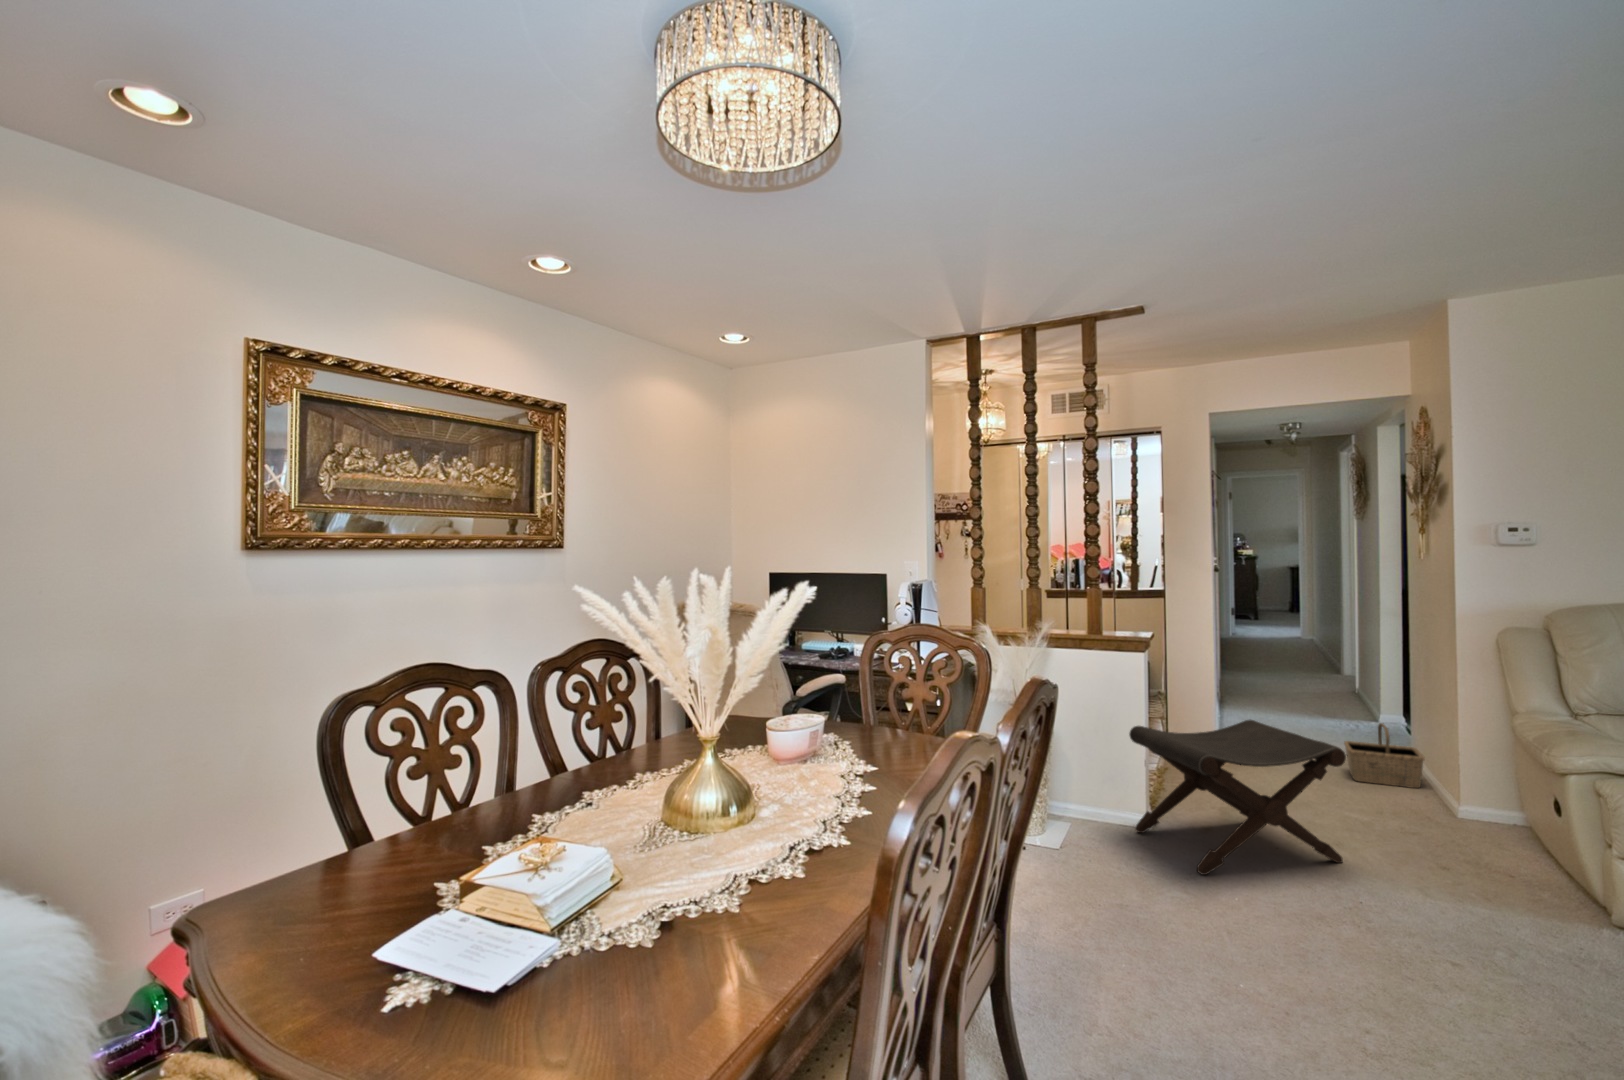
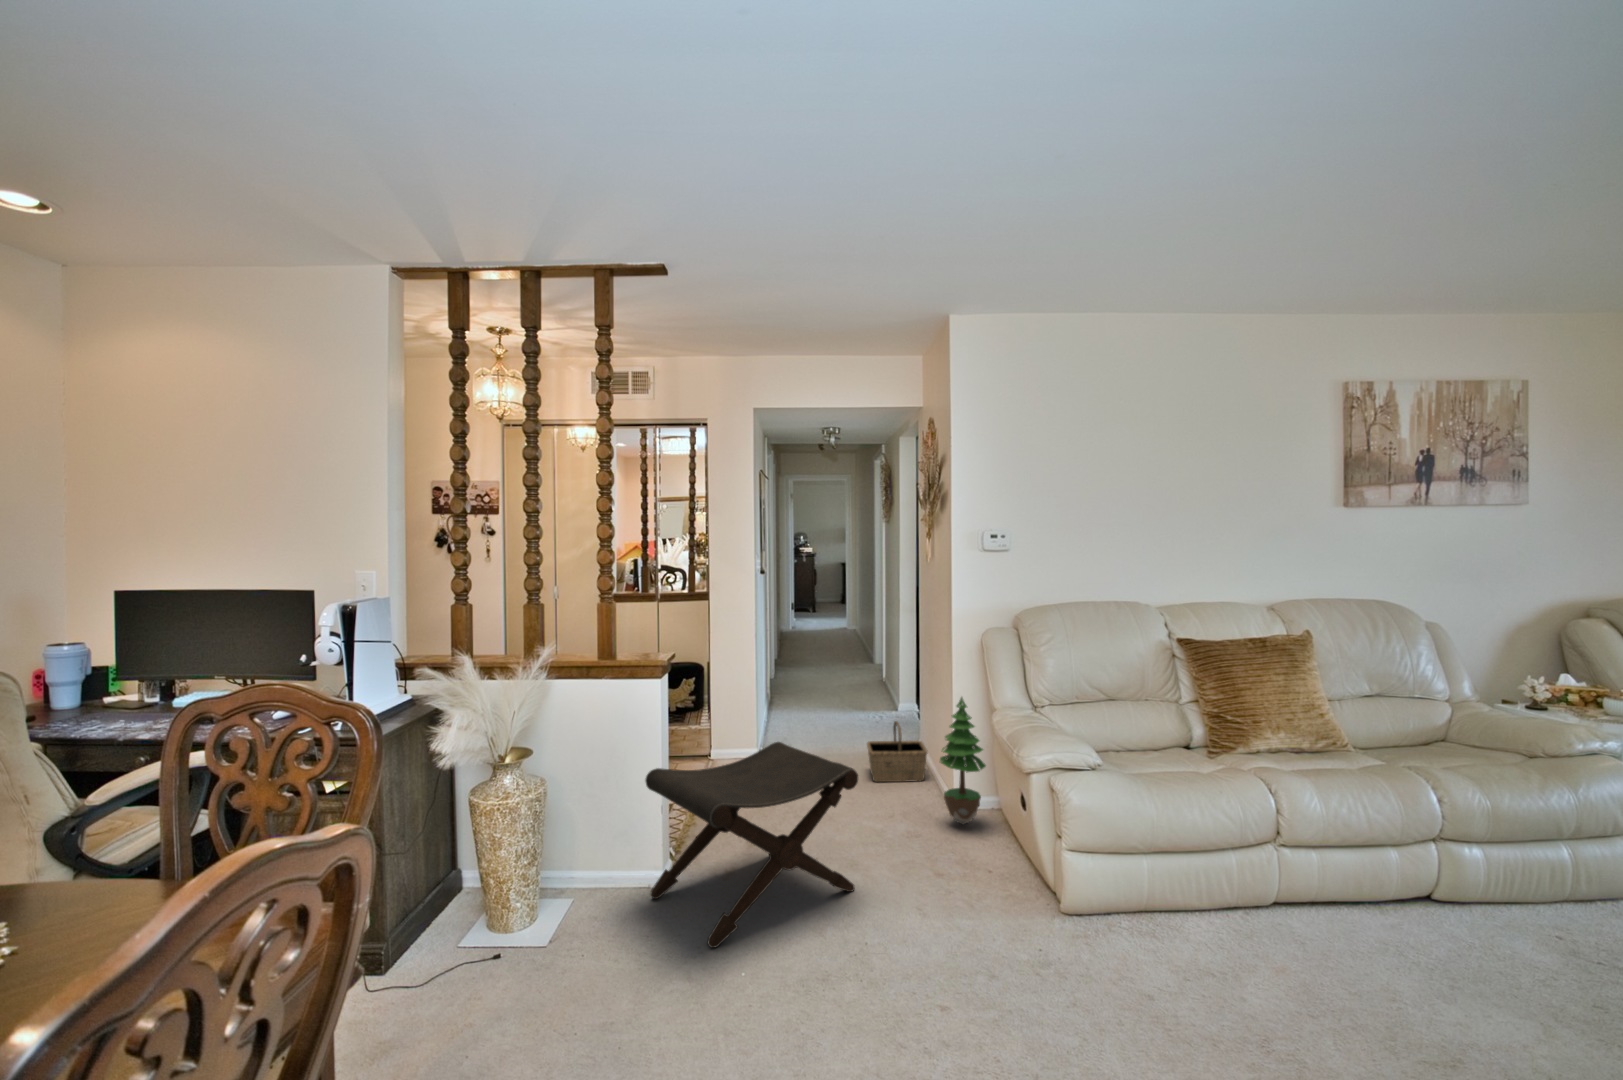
potted tree: none [1443,697,1508,833] -> present [940,697,986,824]

